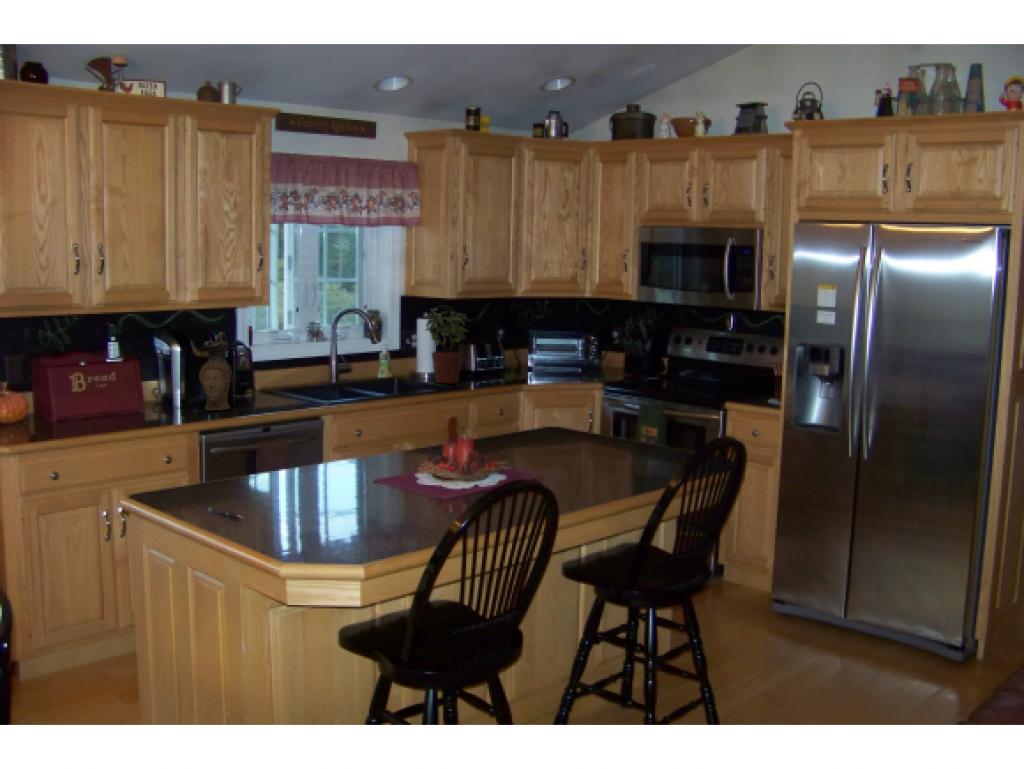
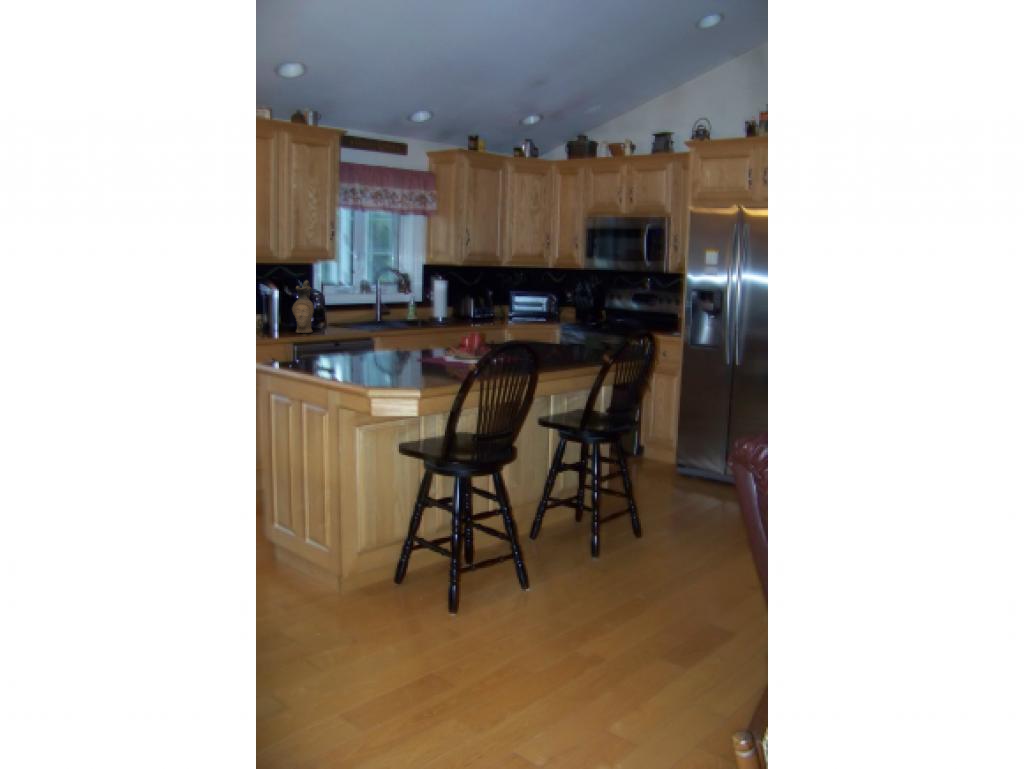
potted plant: present [424,309,466,383] -> none [439,271,470,323]

